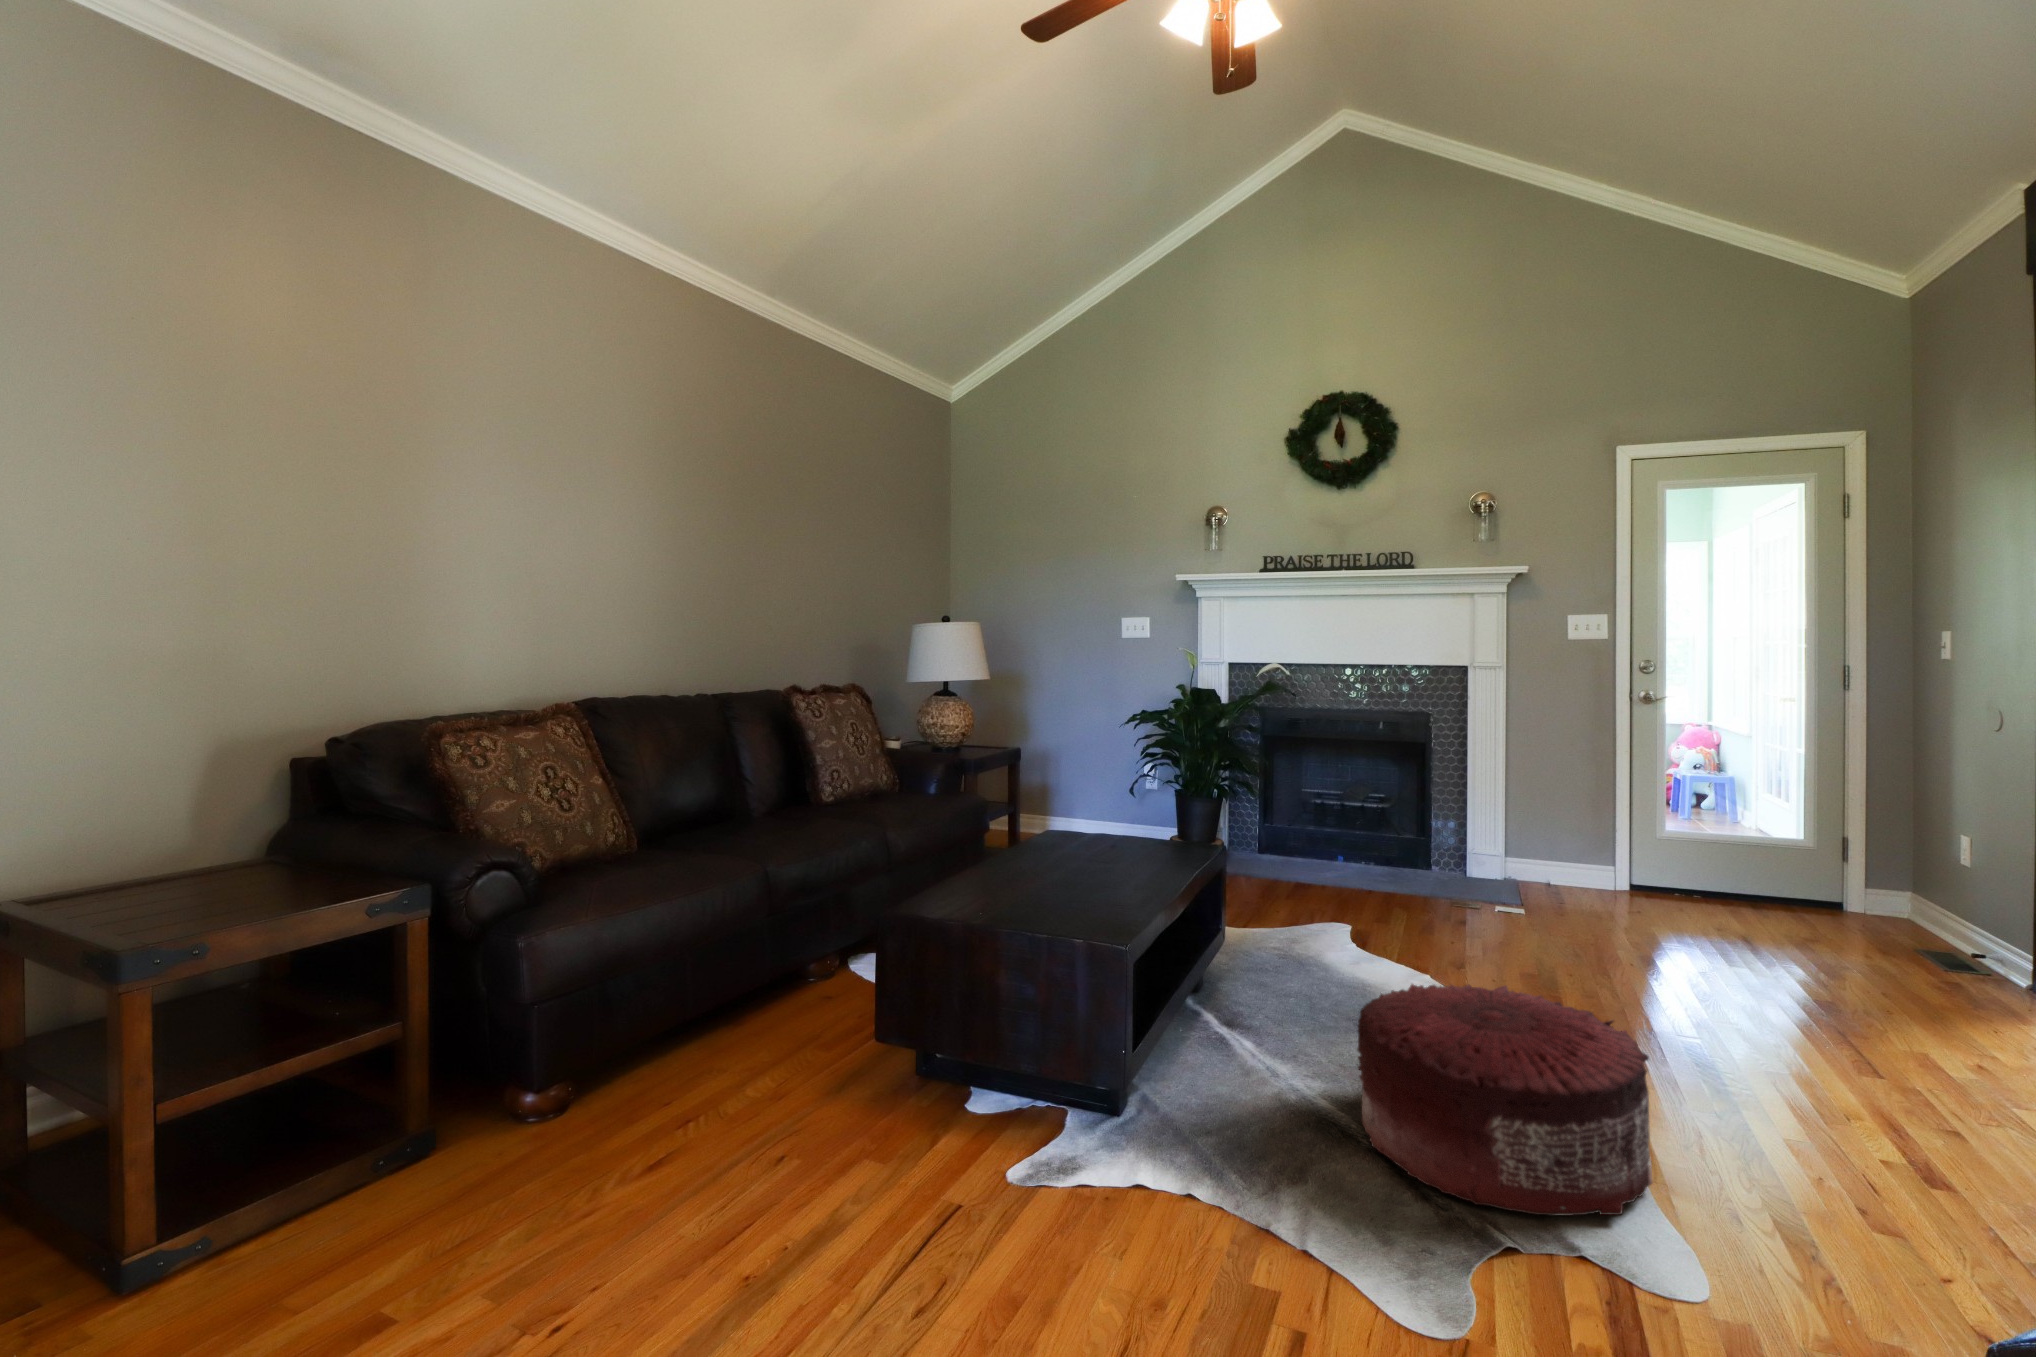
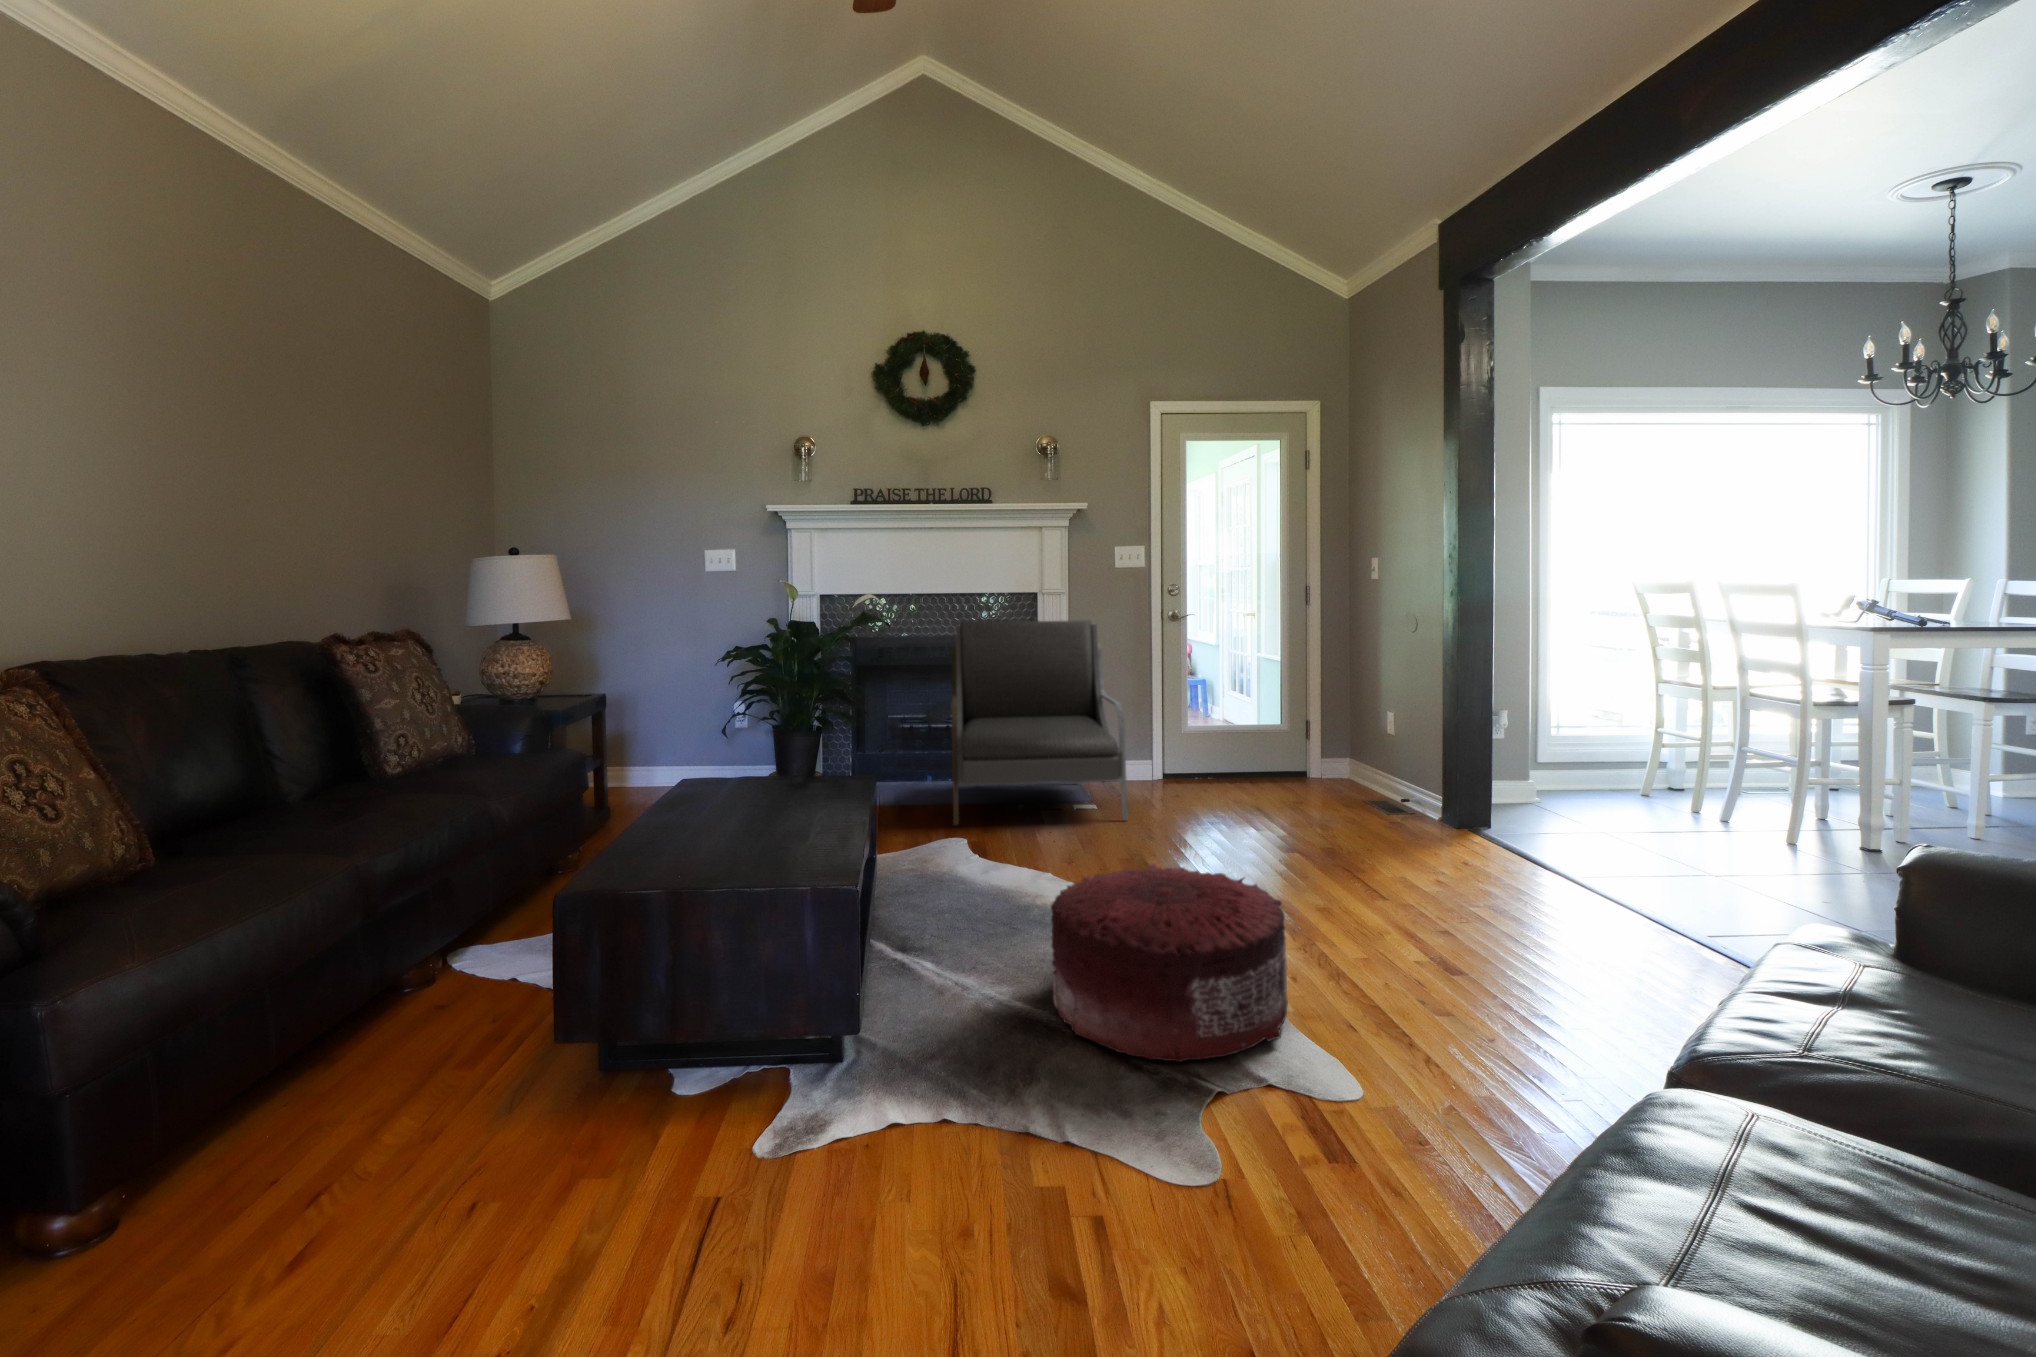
armchair: none [1340,695,1556,936] -> present [951,620,1128,825]

